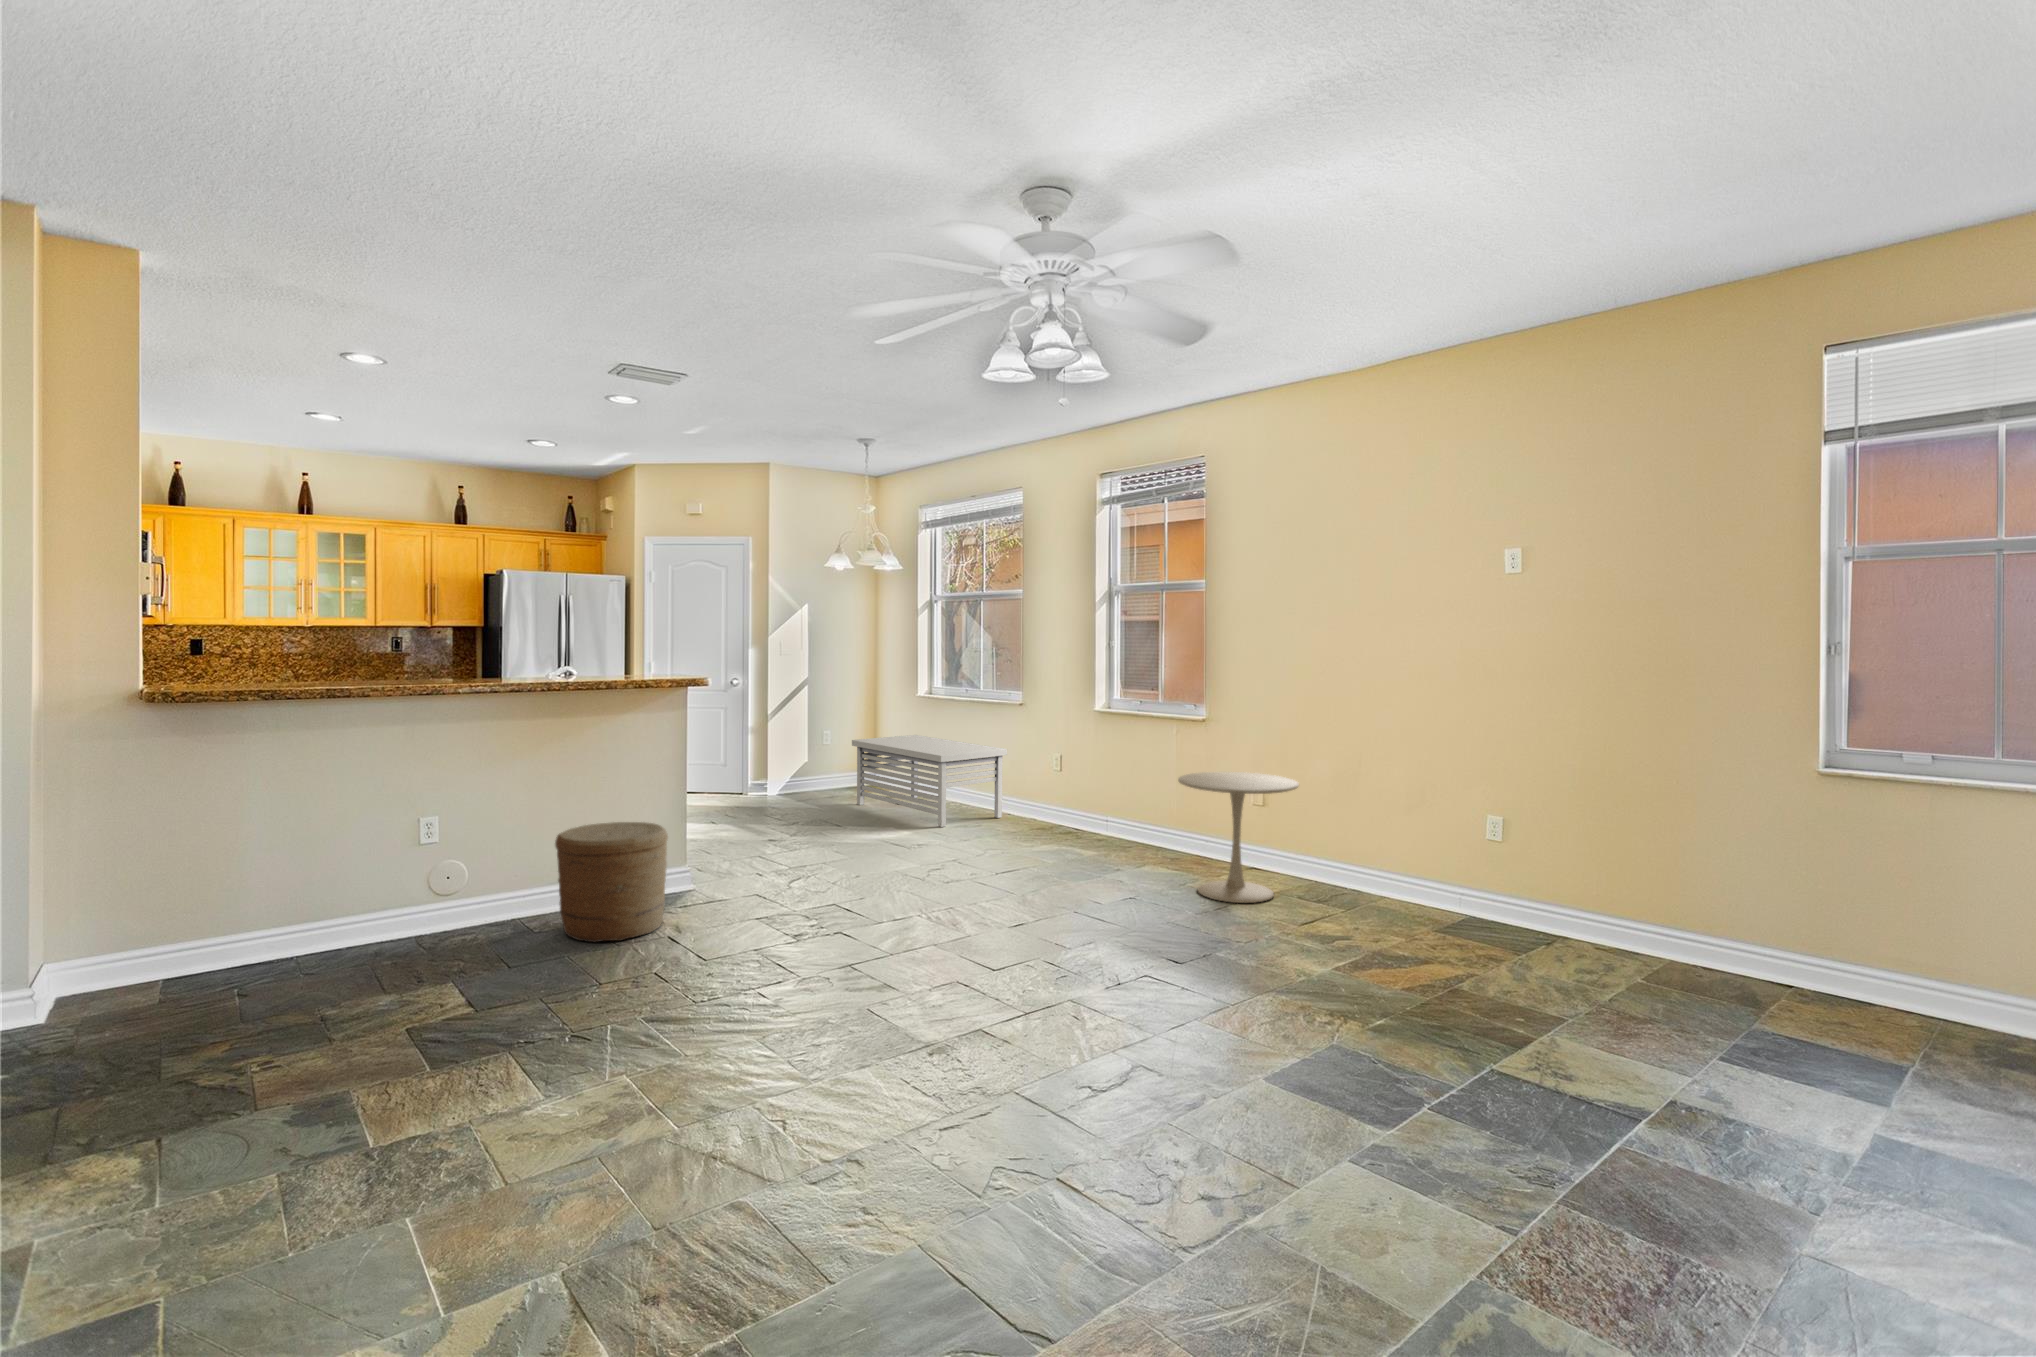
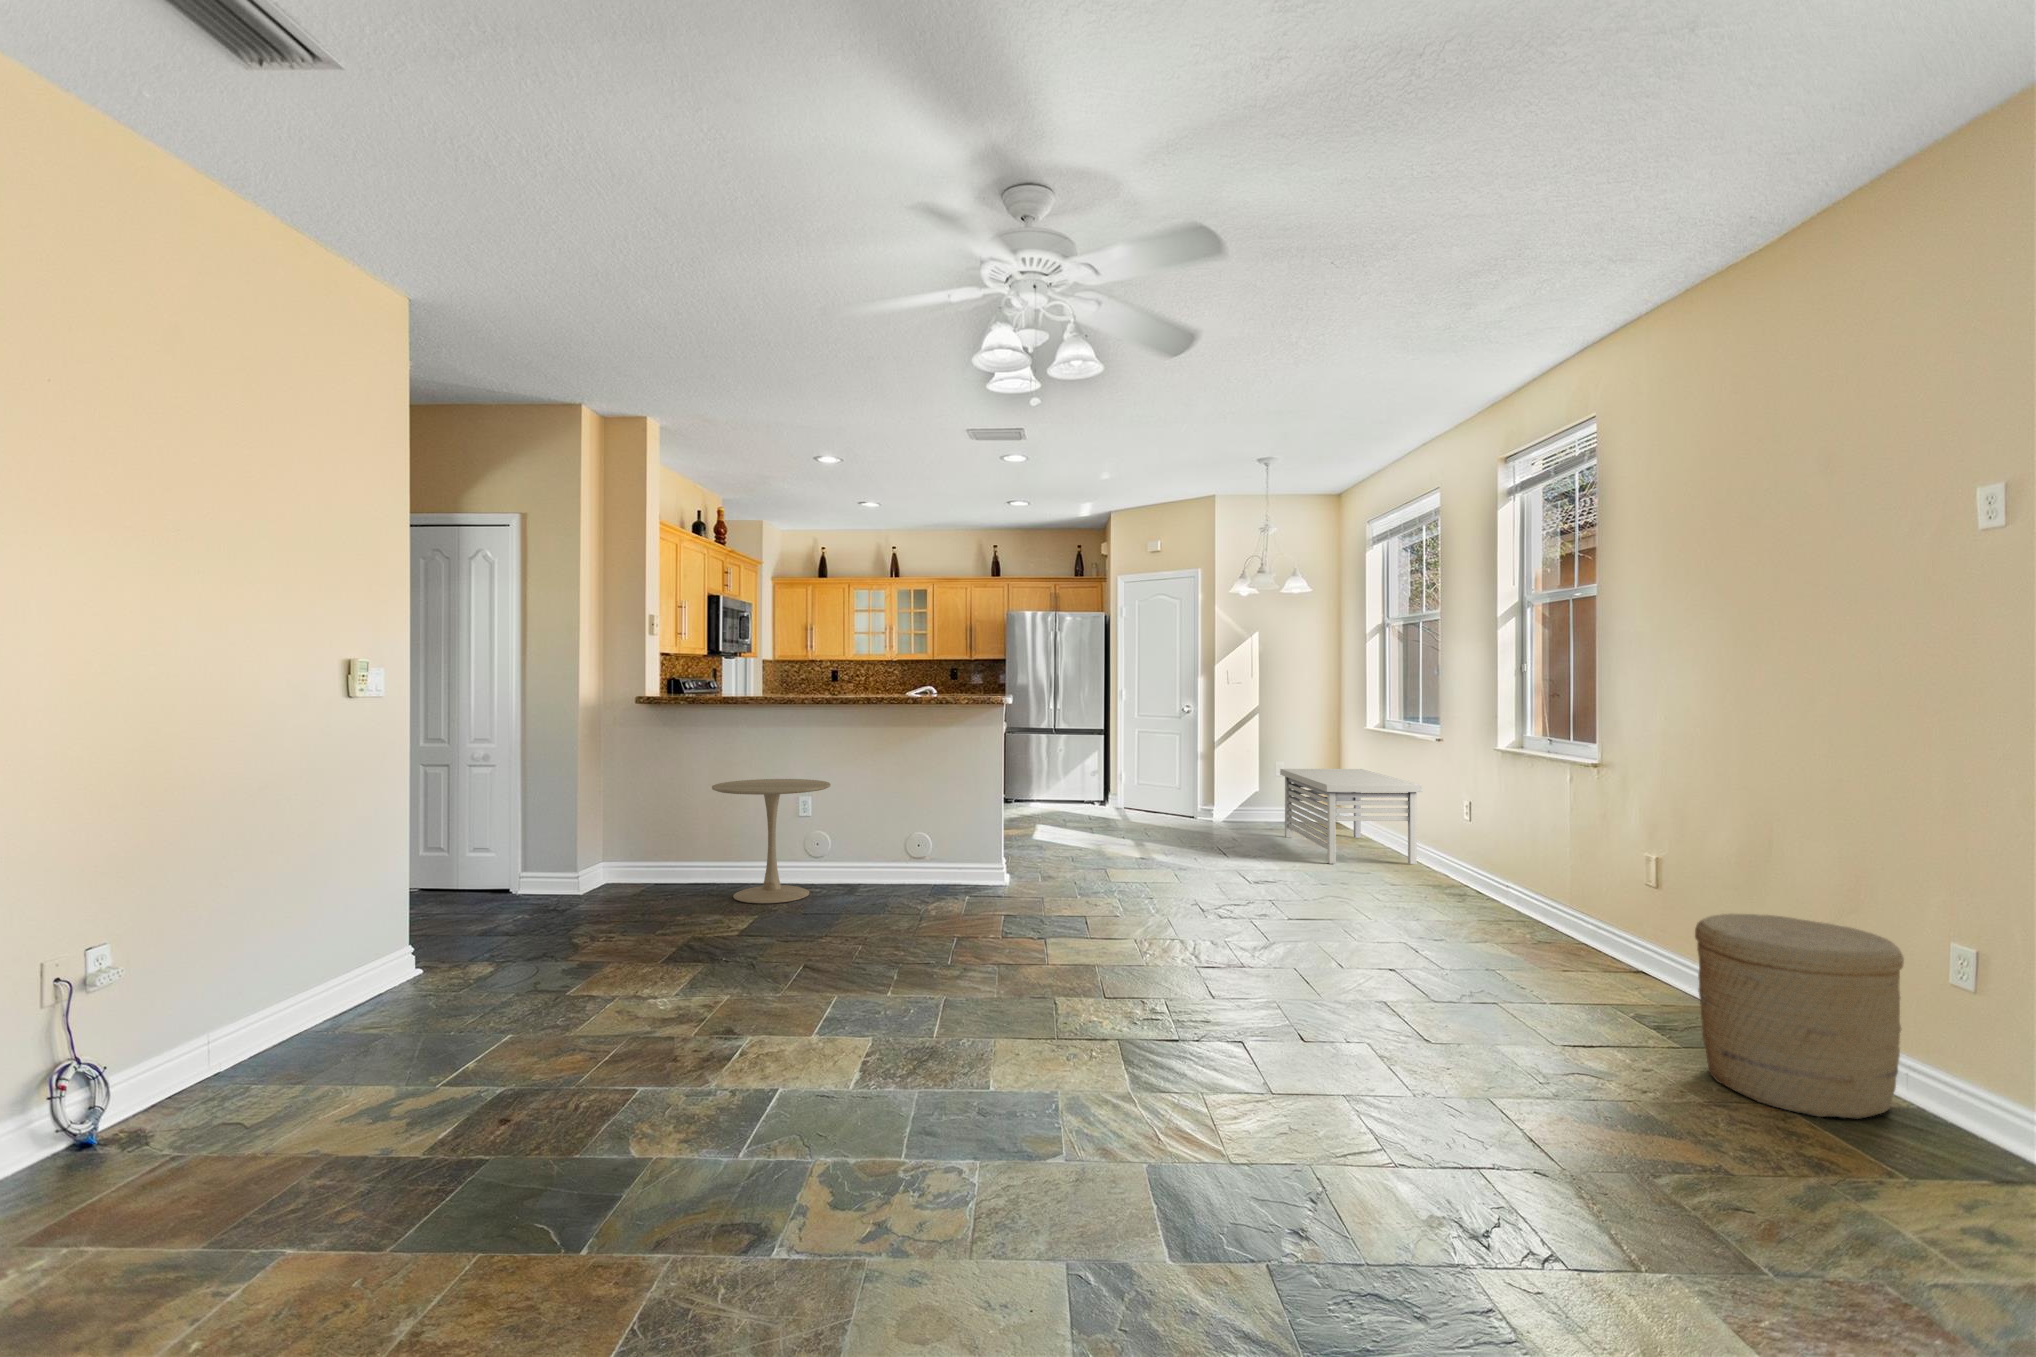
side table: present [1178,772,1299,903] -> present [712,779,831,904]
woven basket: present [555,822,668,942] -> present [1695,913,1904,1119]

